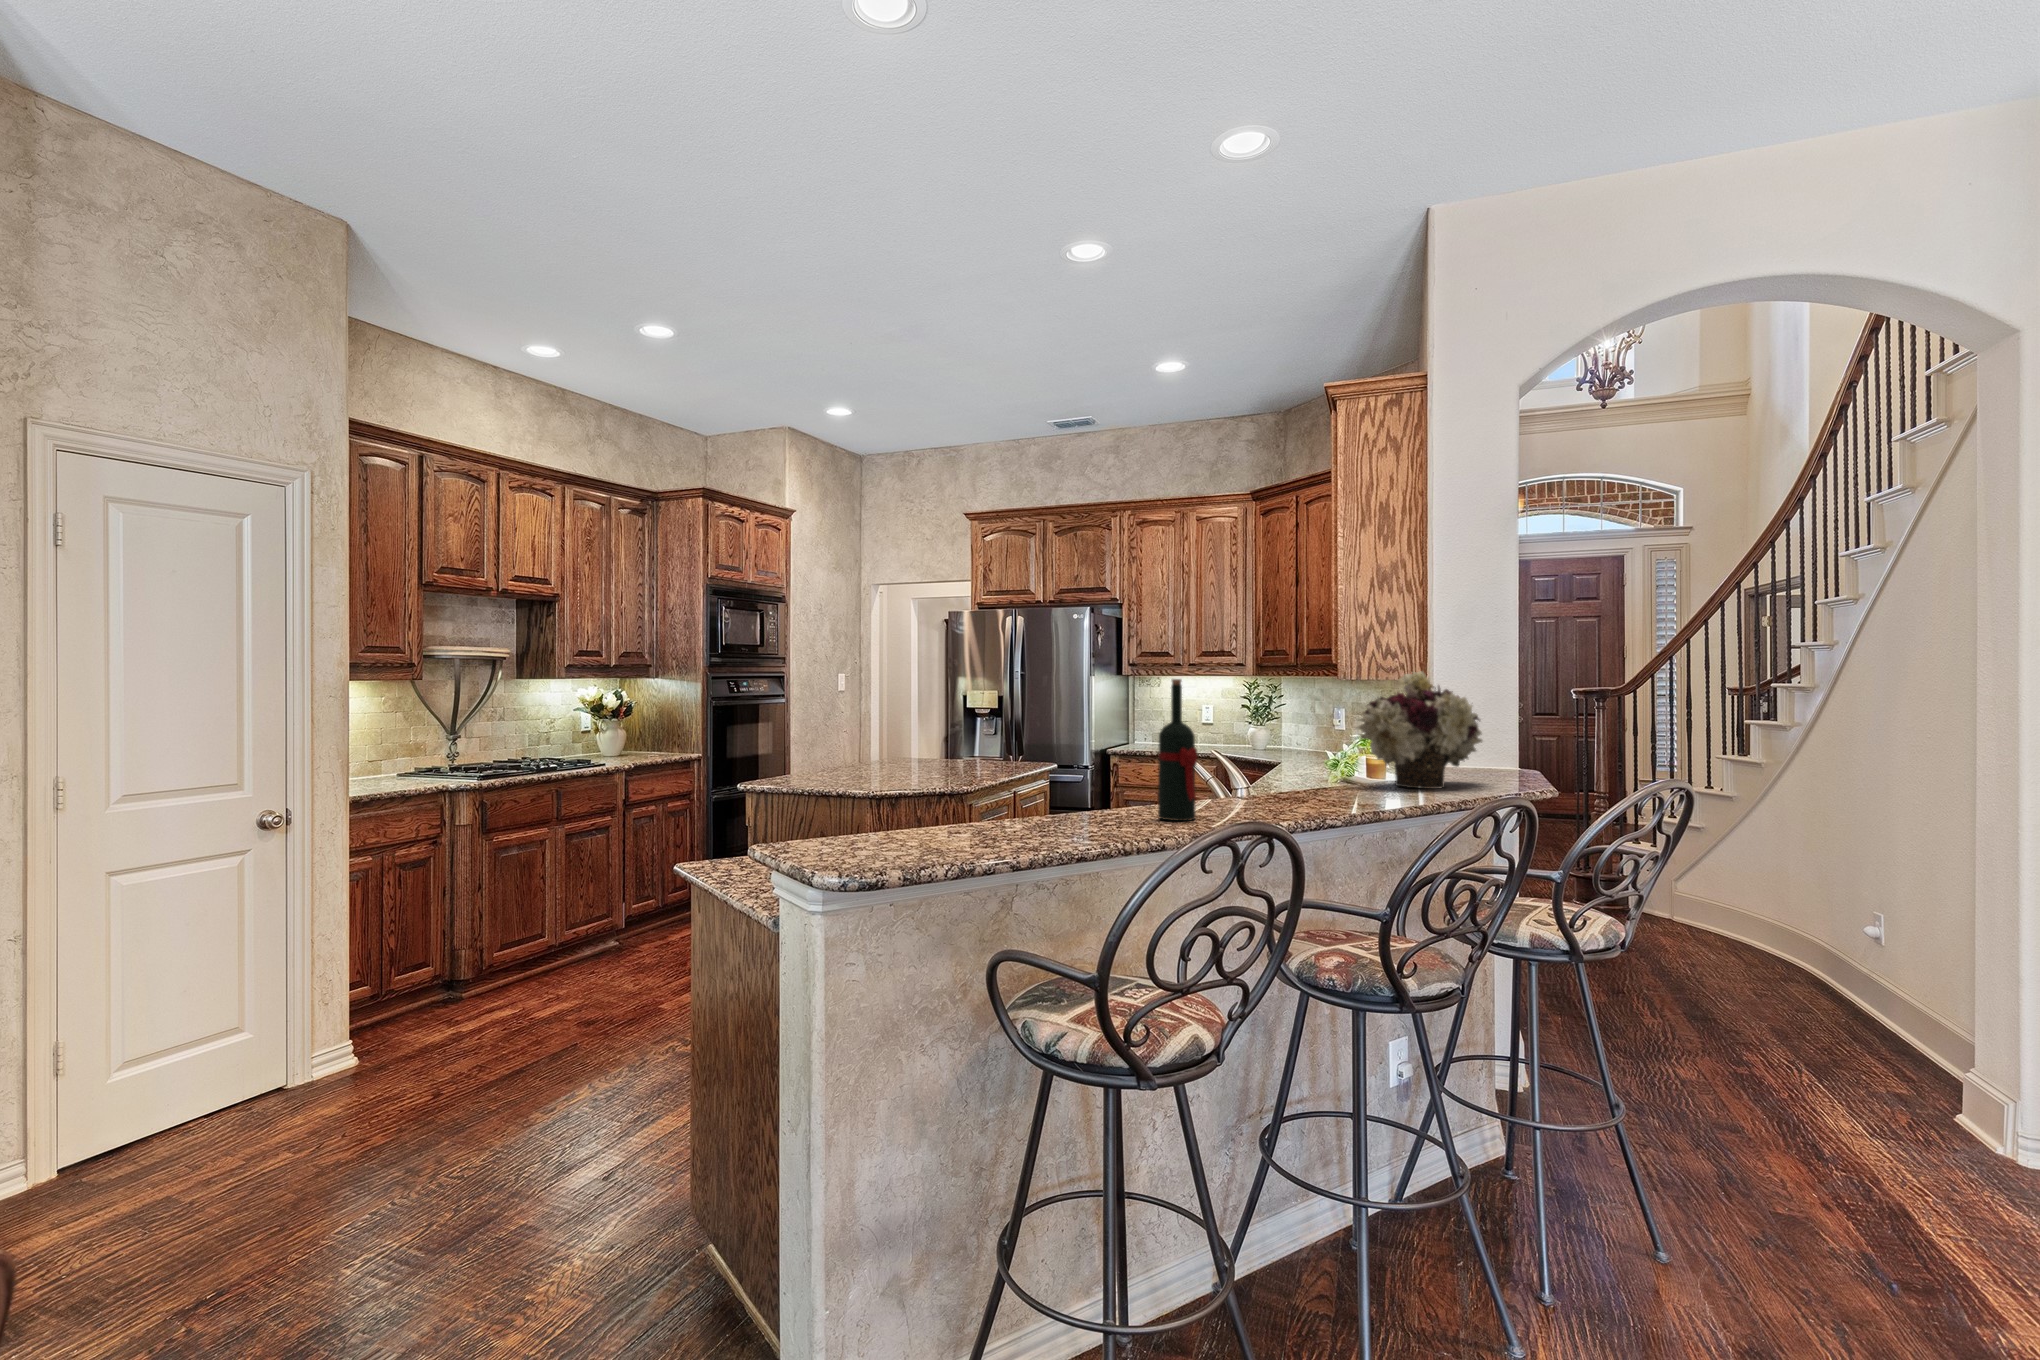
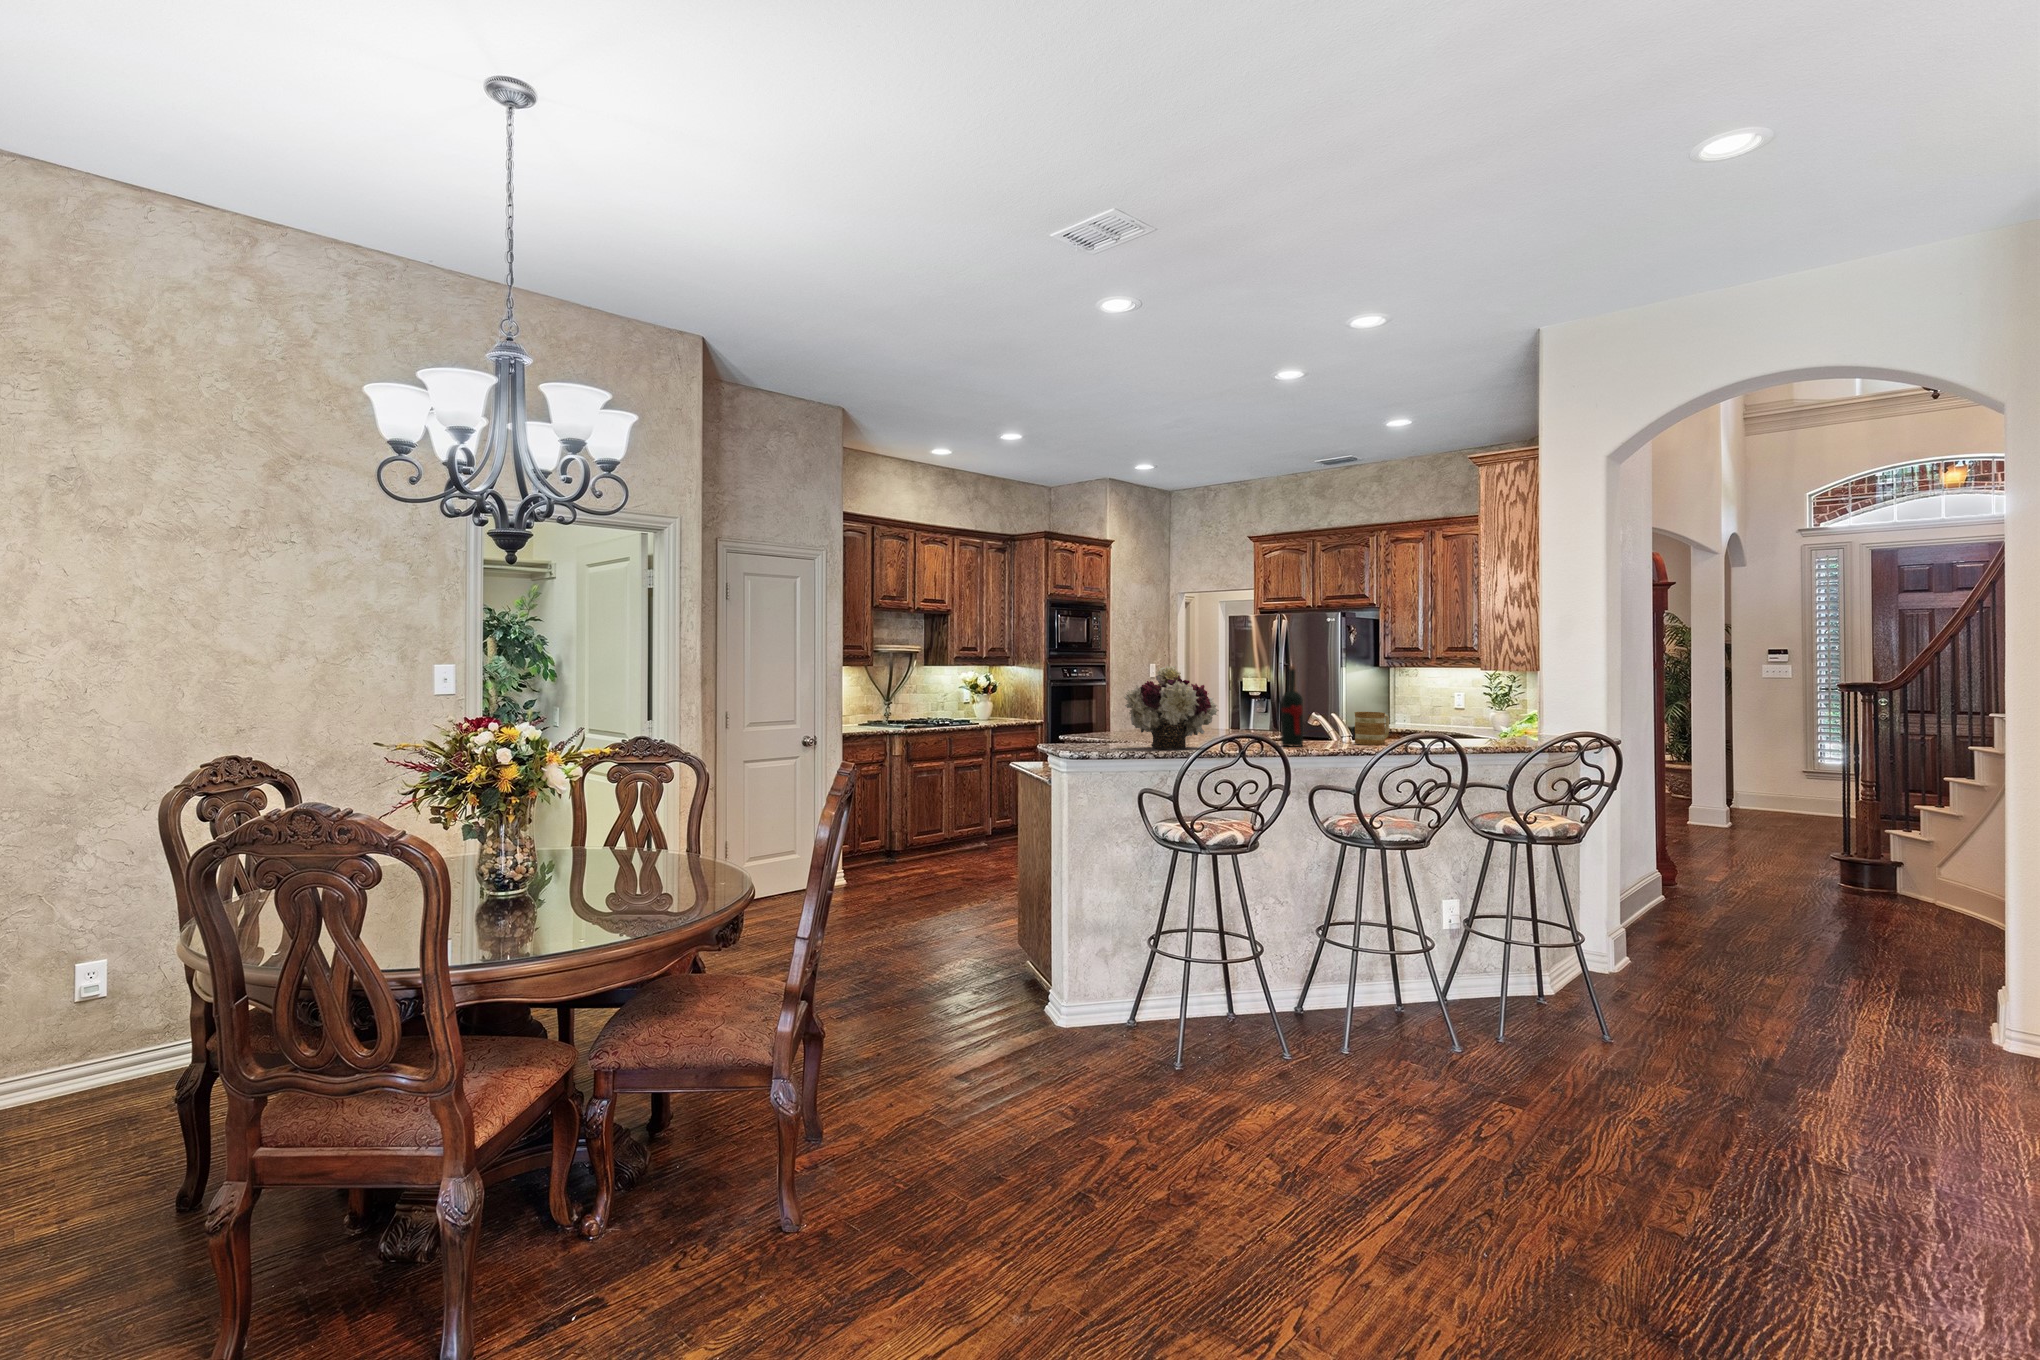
flower arrangement: present [1356,671,1482,789] -> present [1123,666,1219,750]
mug: none [1258,752,1304,810] -> present [1355,712,1389,745]

